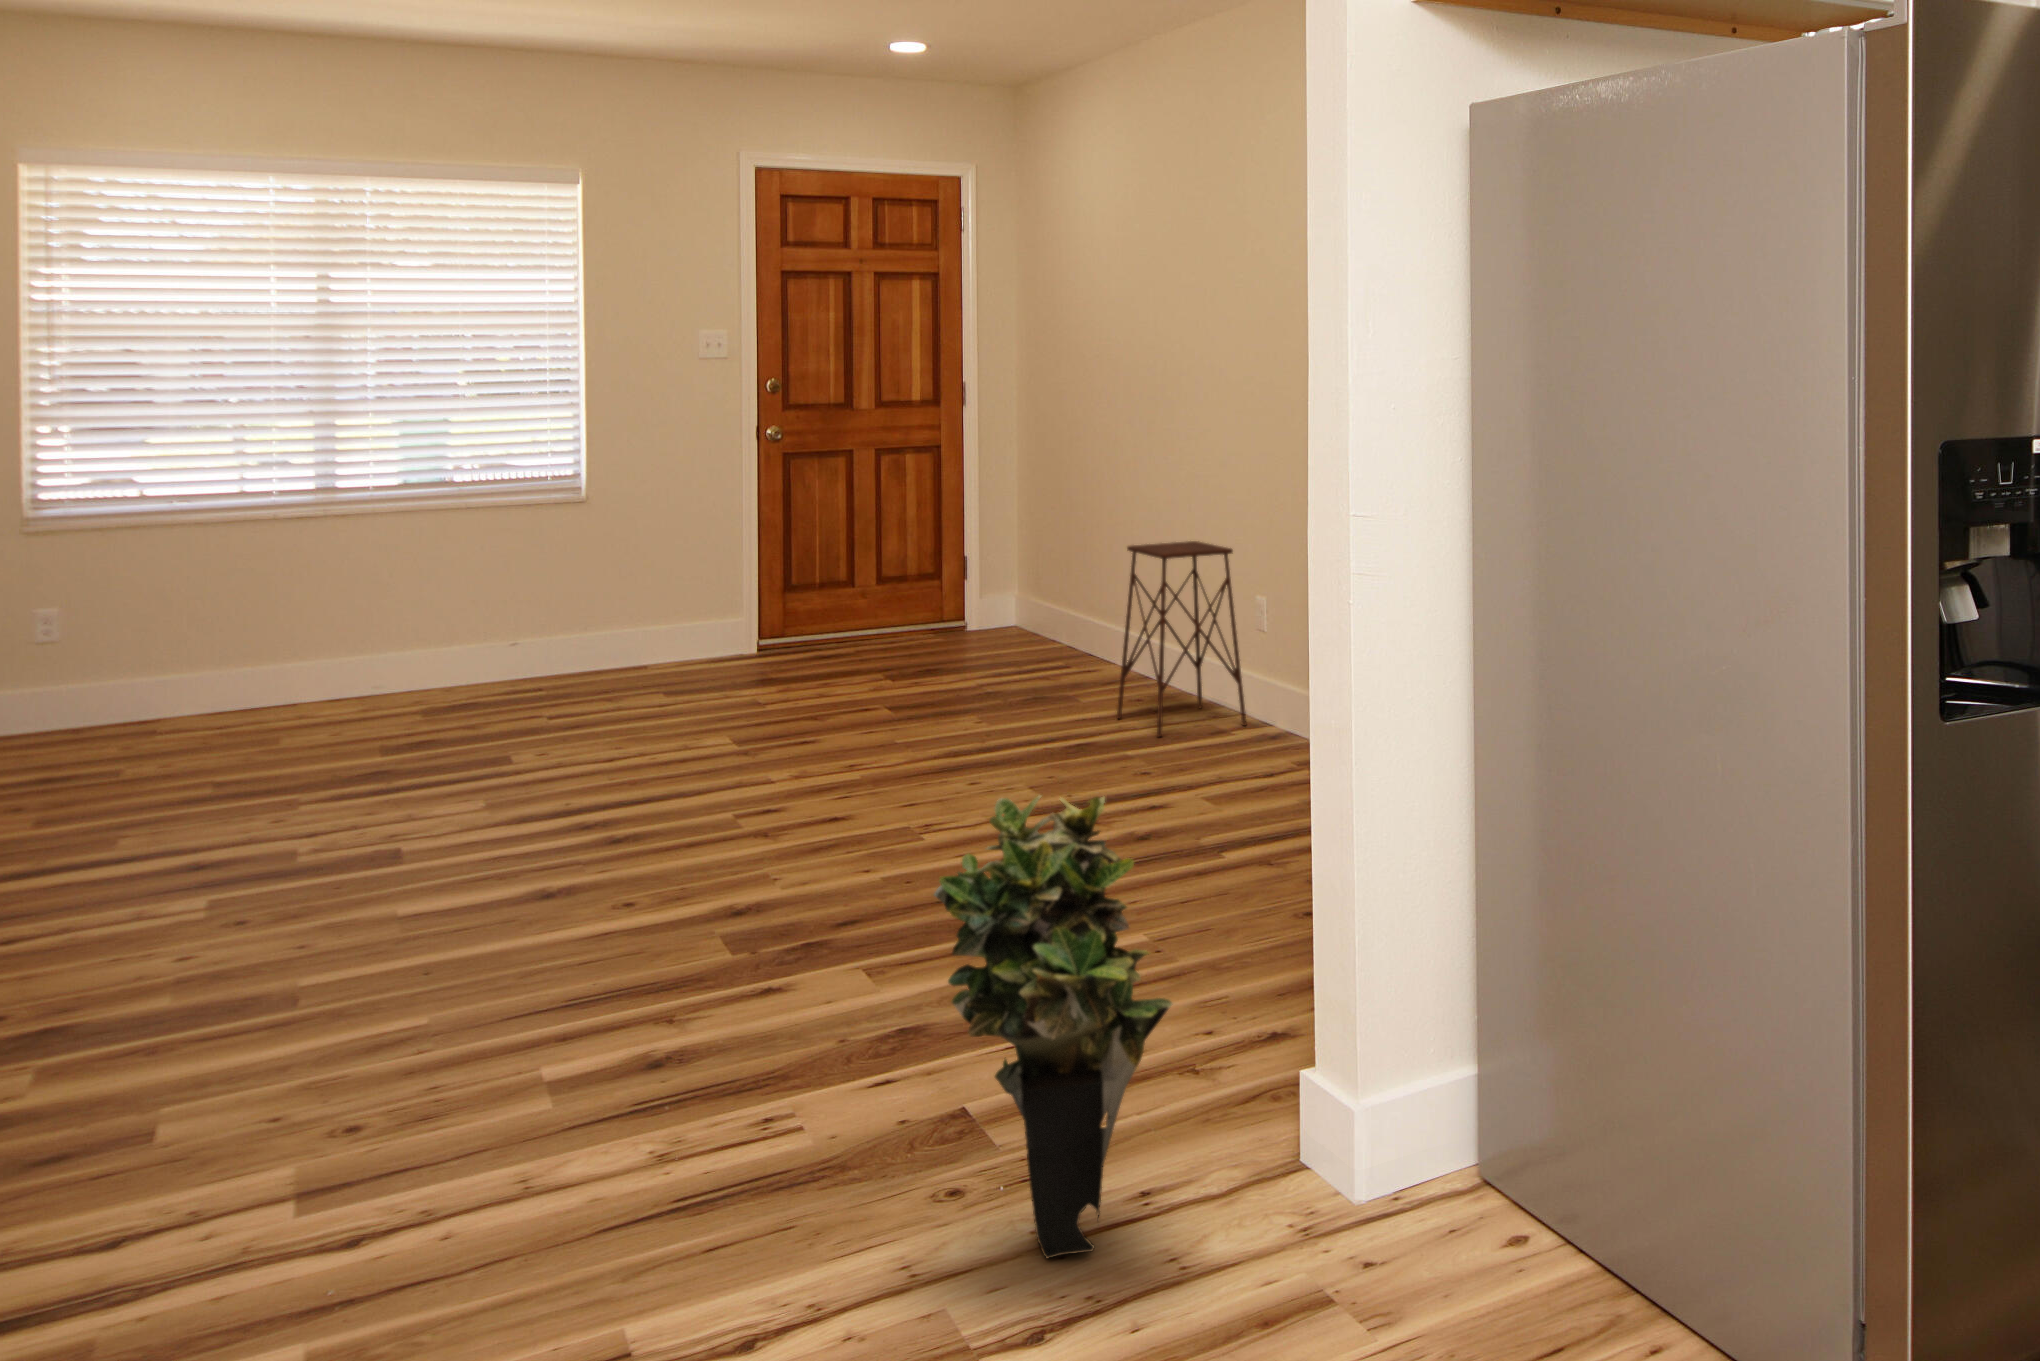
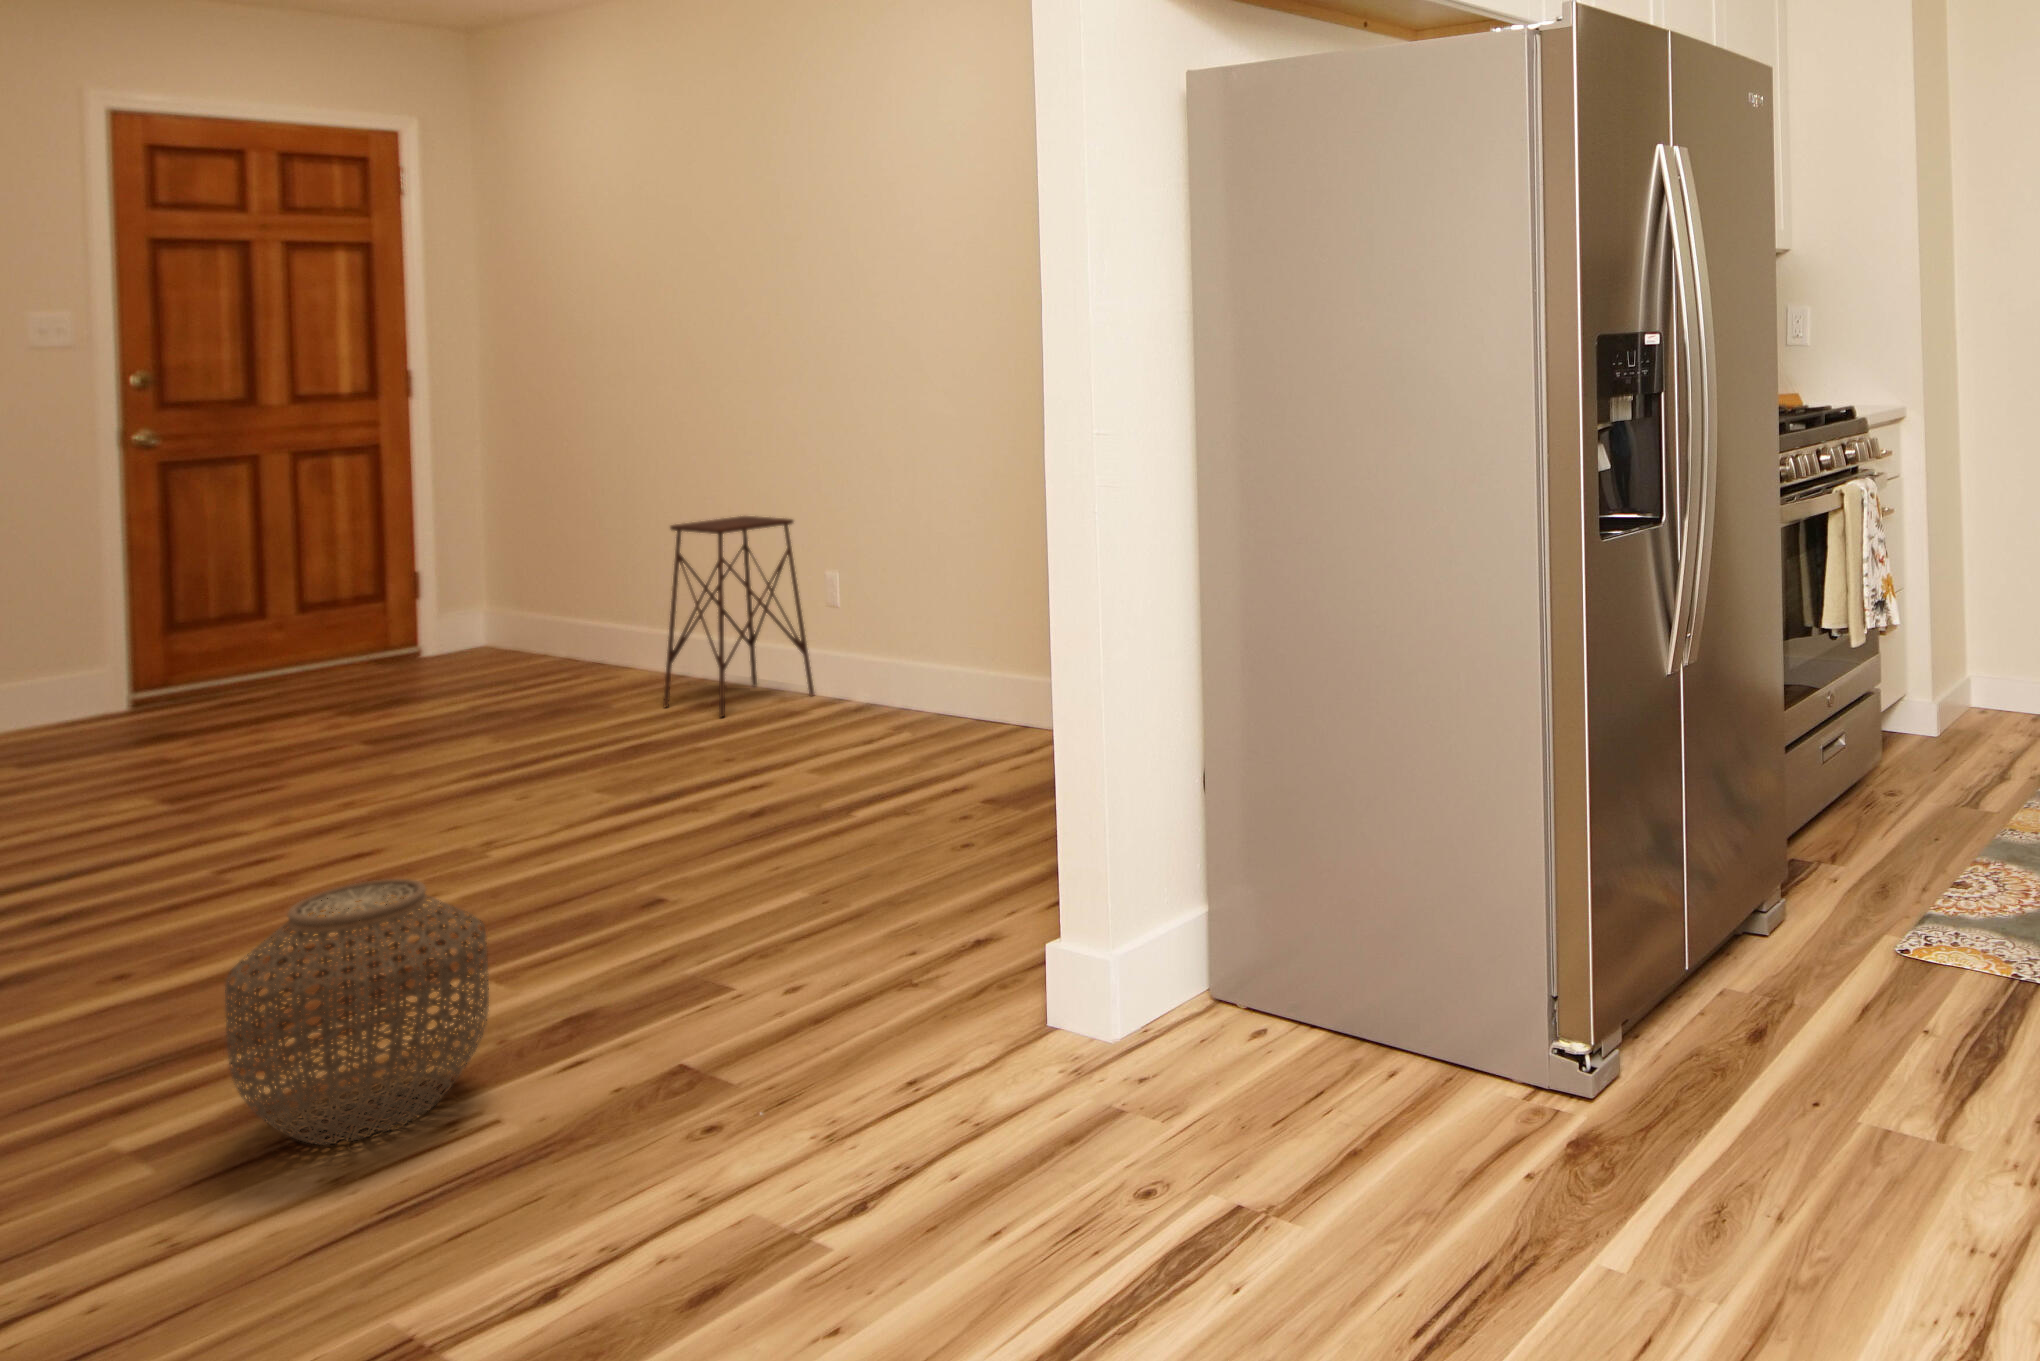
potted plant: present [934,796,1172,1258] -> none [684,716,942,1154]
woven basket: none [613,880,817,1118] -> present [225,879,489,1145]

